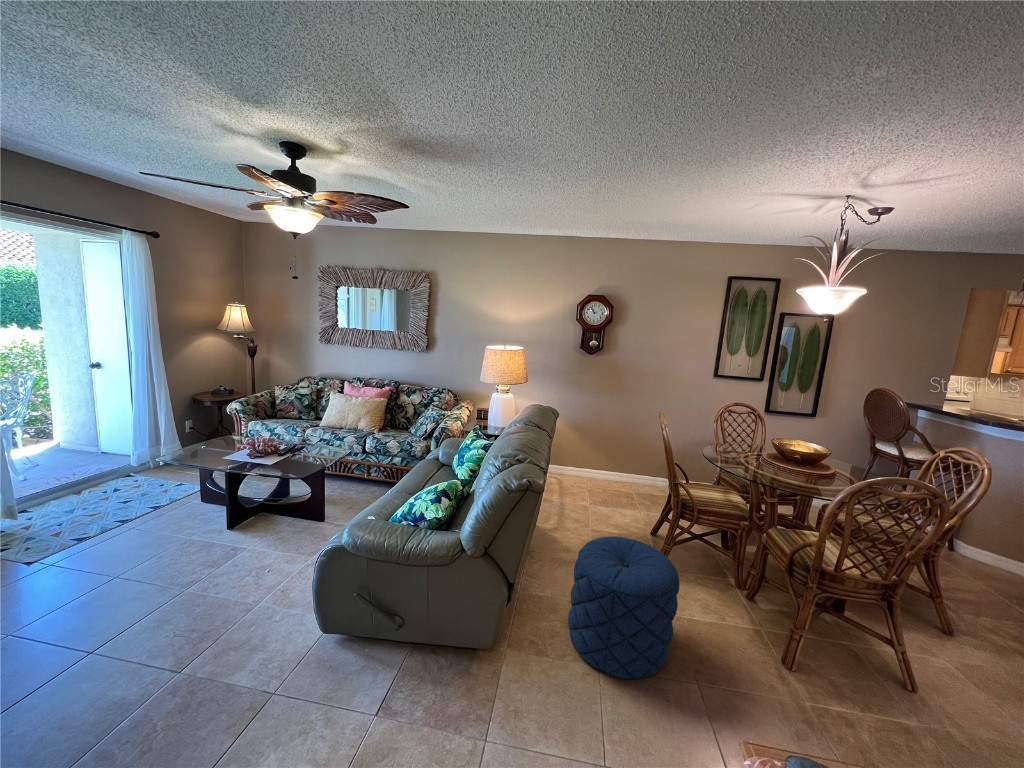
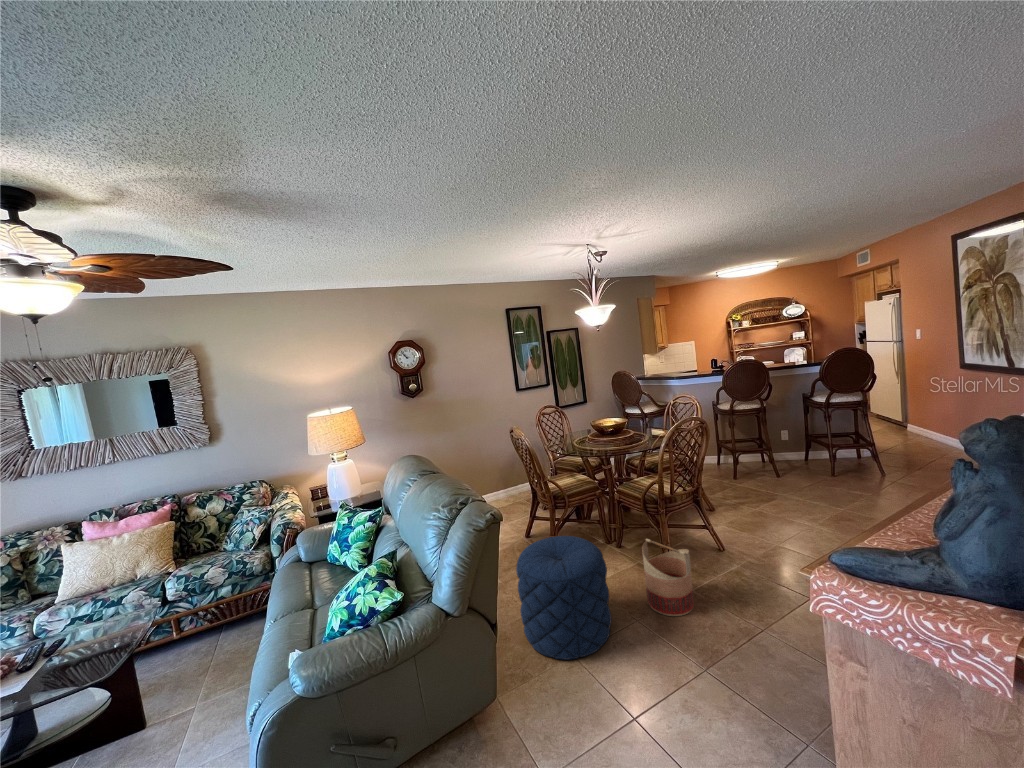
basket: none [729,603,811,722] -> present [642,539,694,616]

